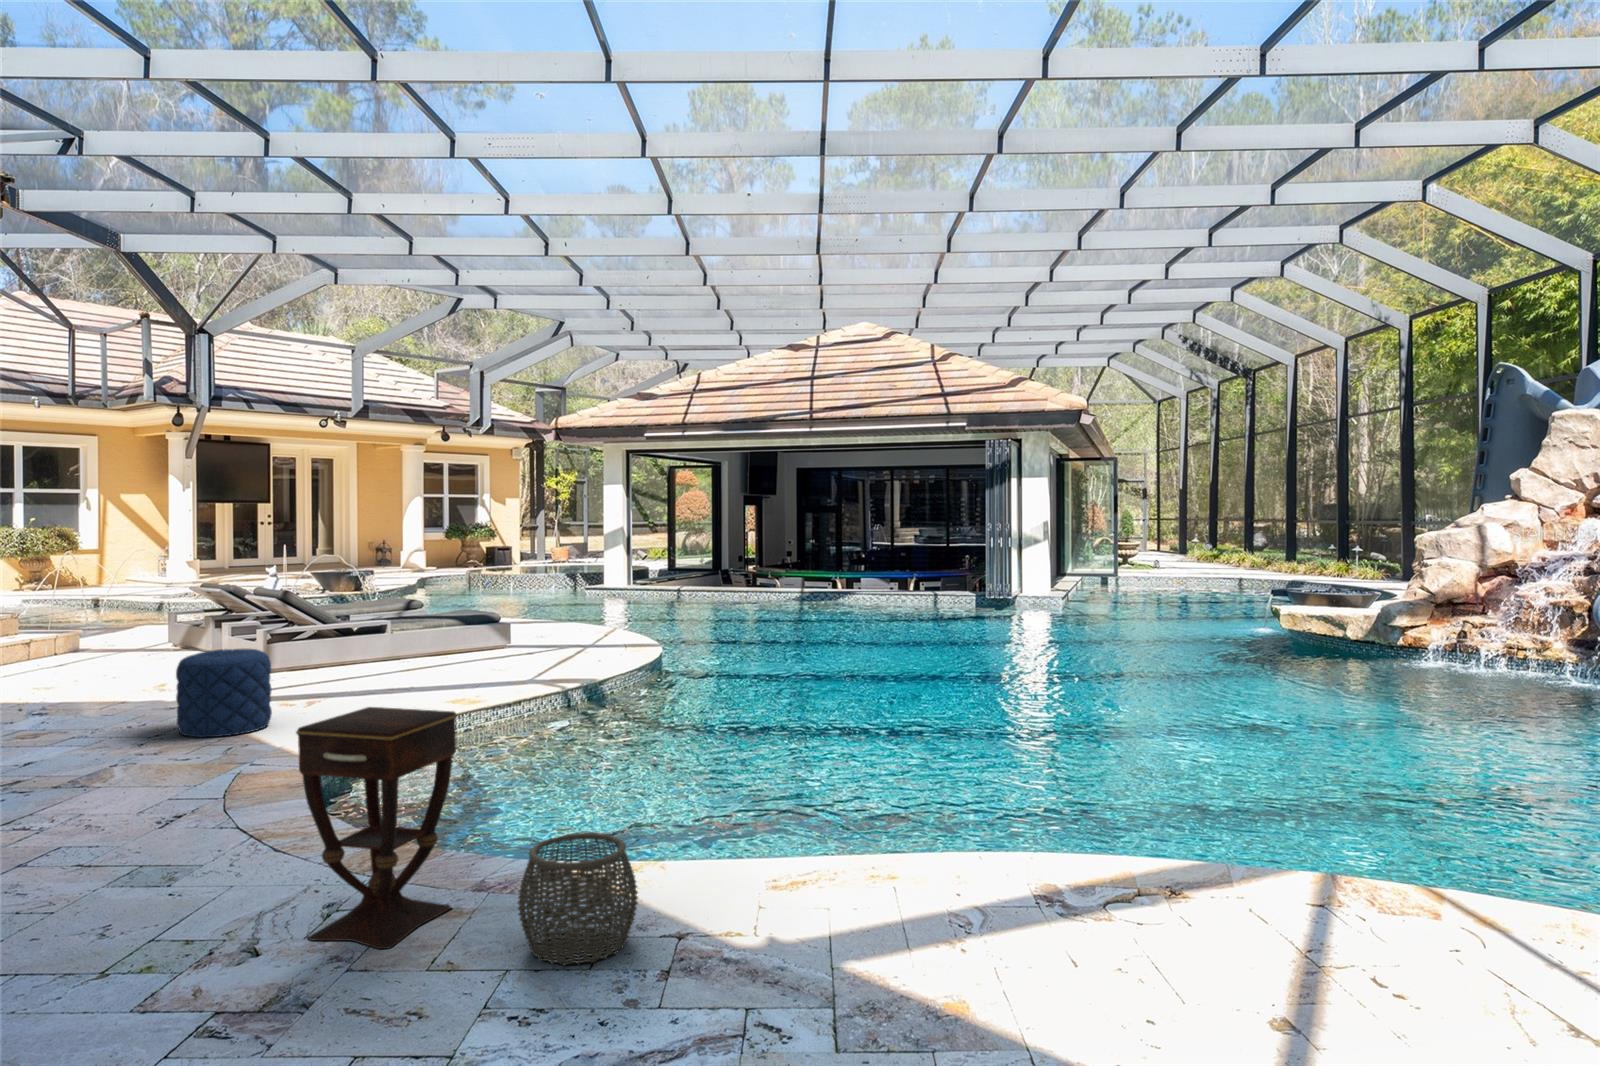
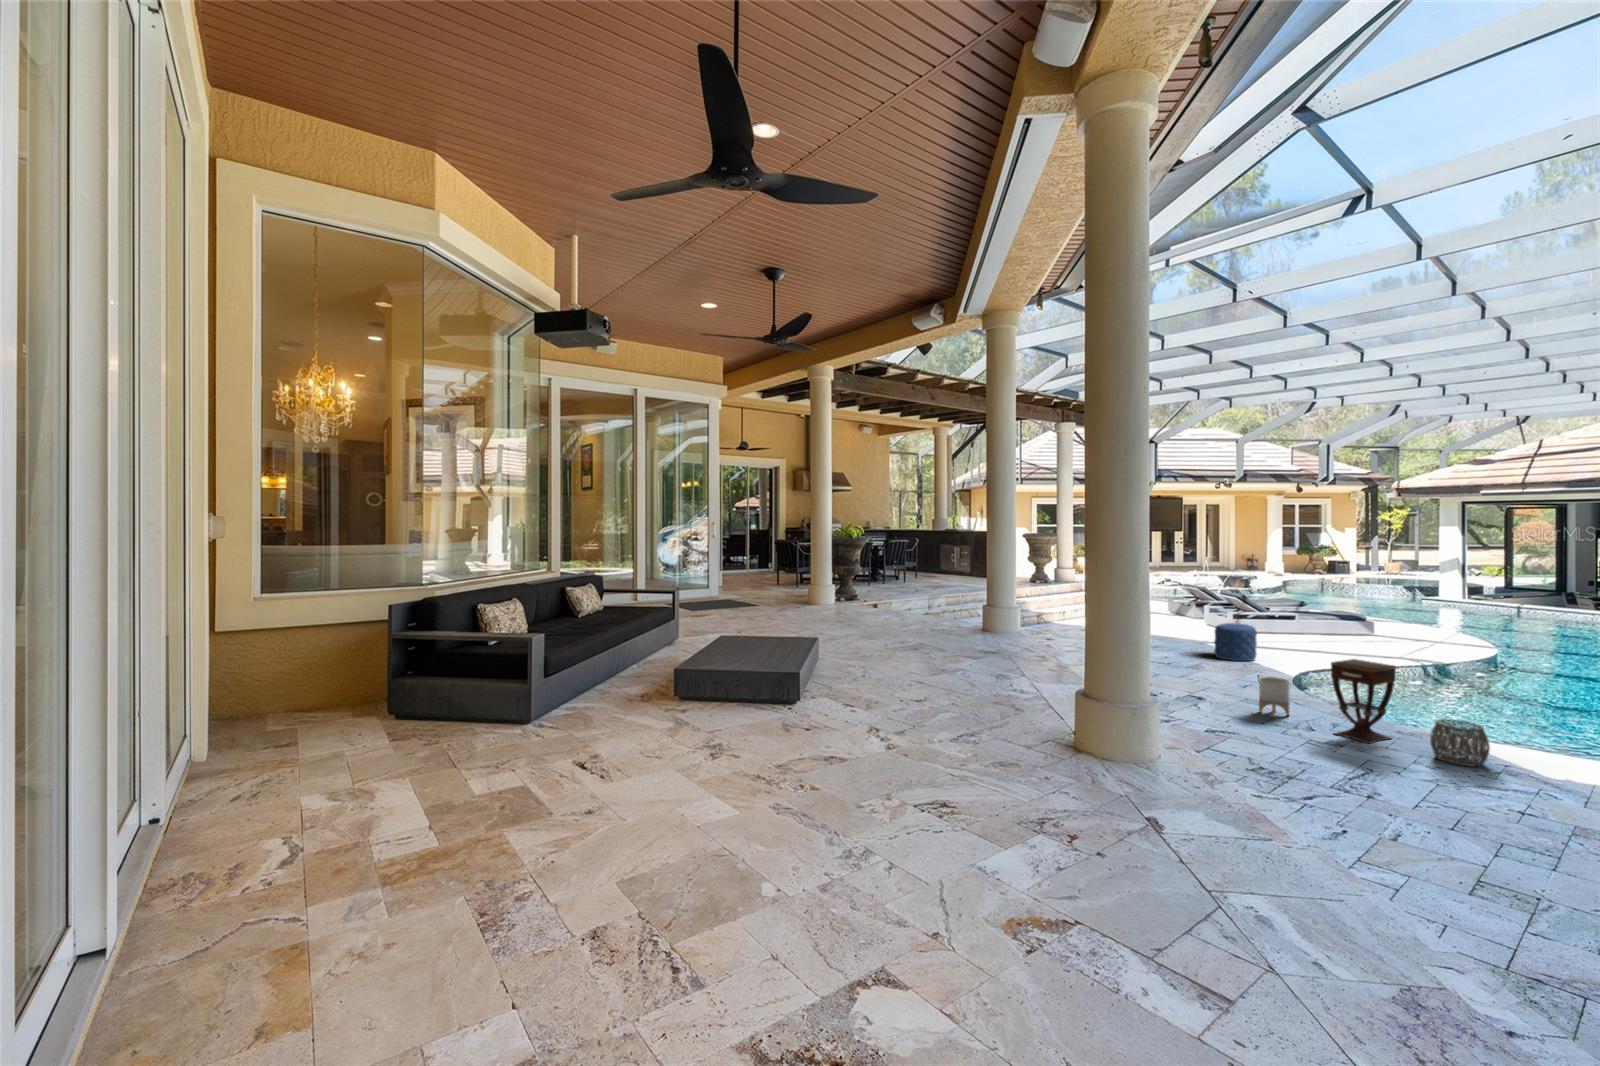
planter: none [137,789,225,914] -> present [1259,677,1290,717]

